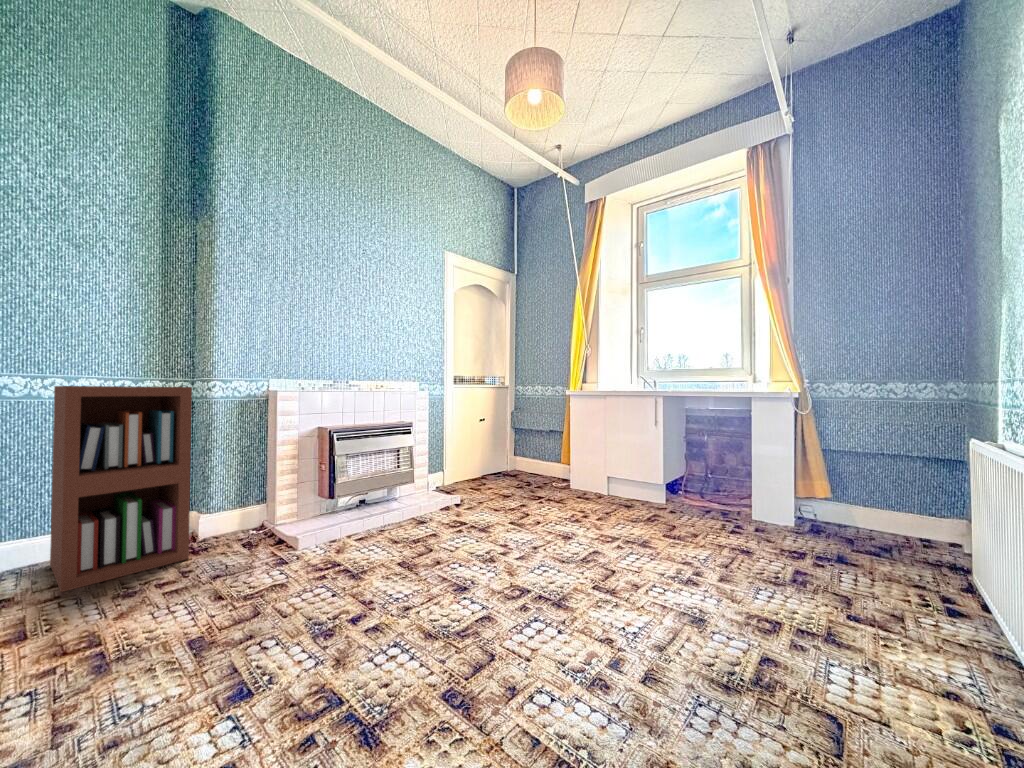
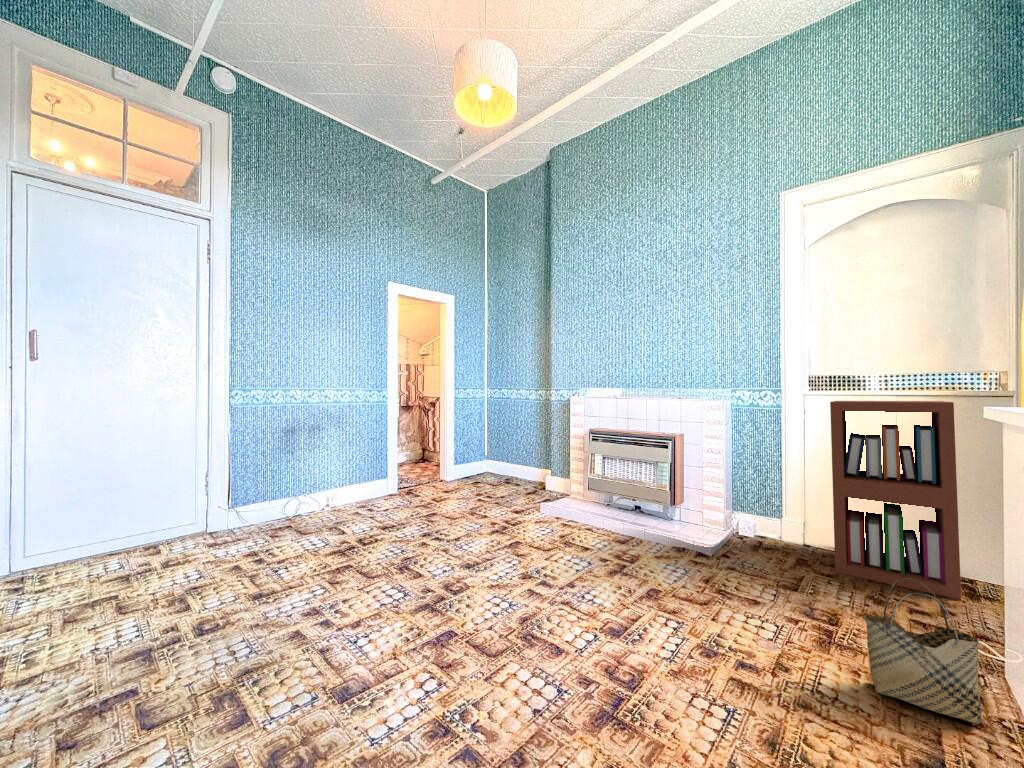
woven basket: none [165,544,253,671] -> present [864,578,982,724]

